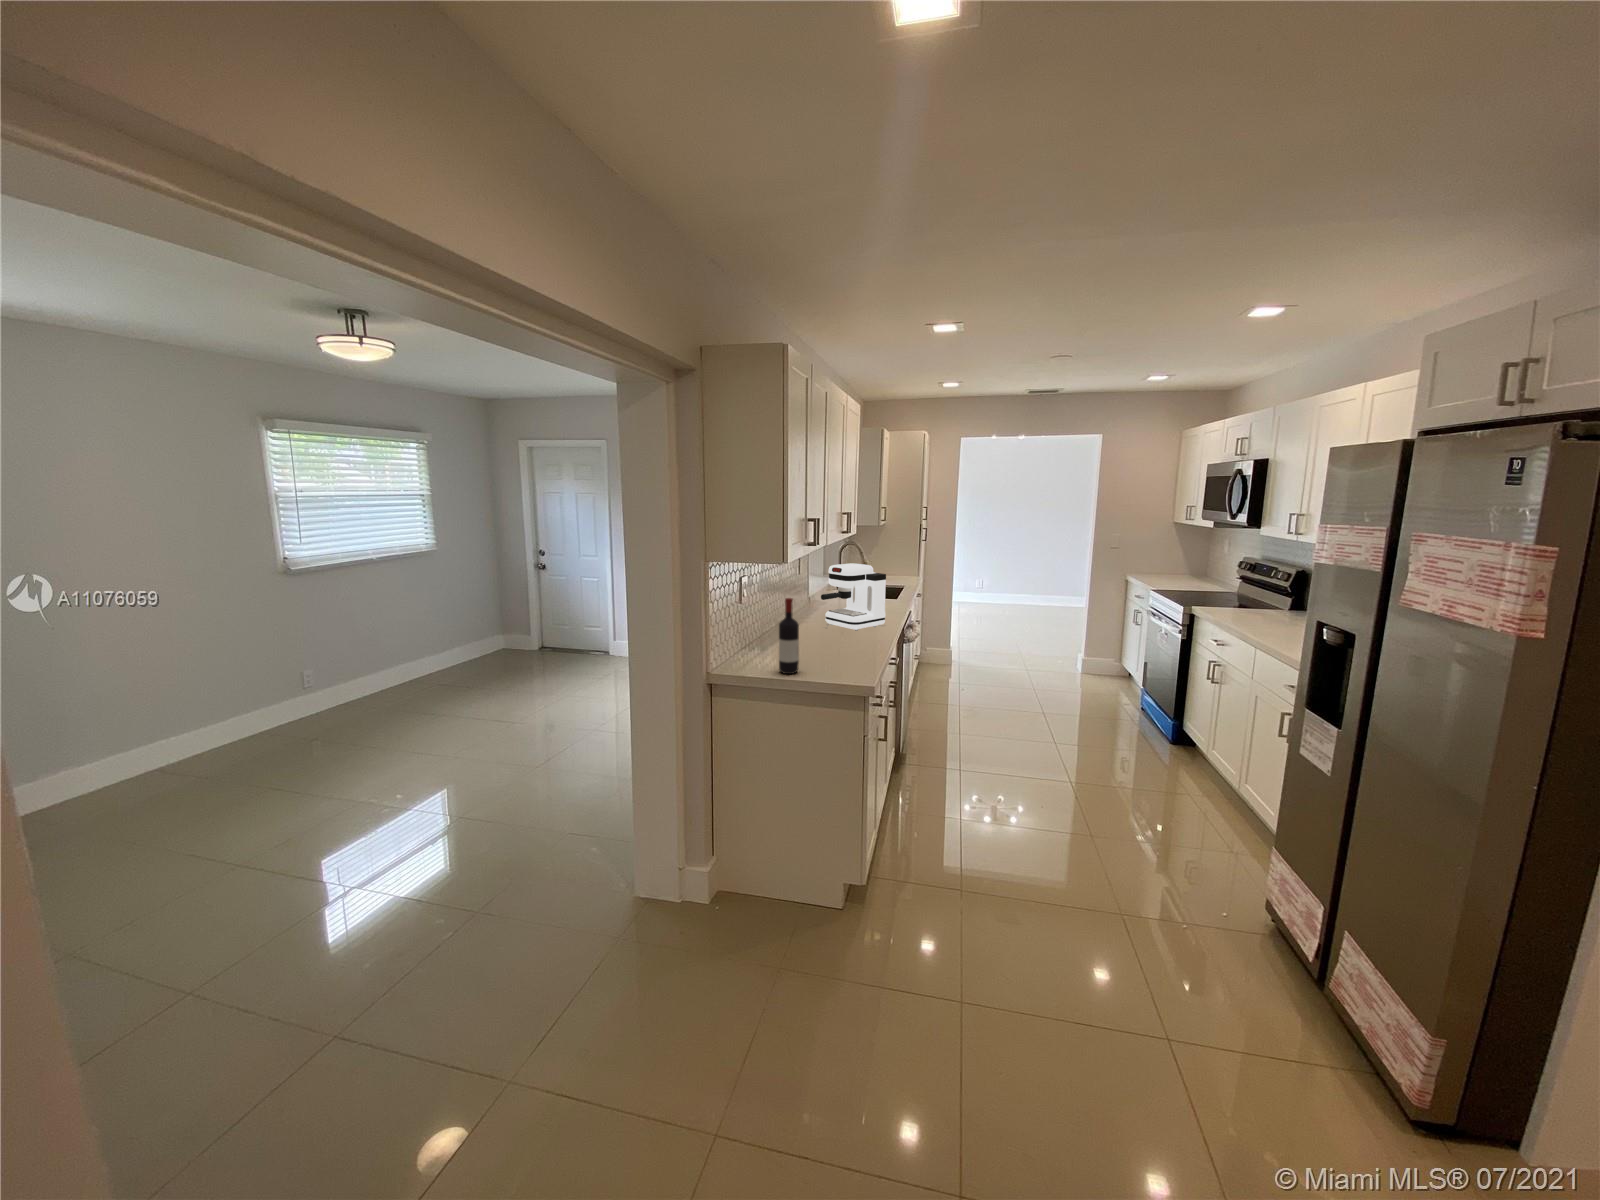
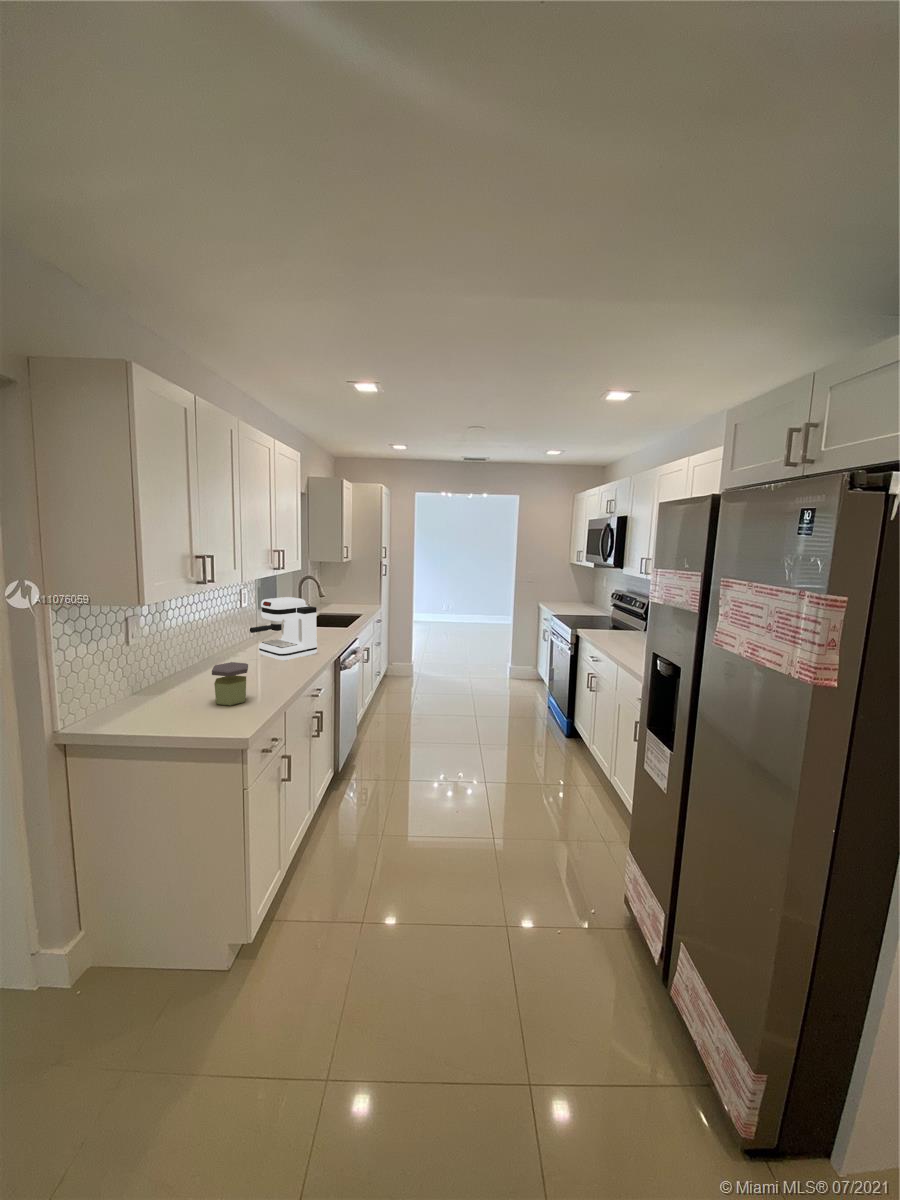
wine bottle: present [779,598,799,674] -> none [150,640,178,723]
jar: none [818,624,851,665] -> present [212,662,248,706]

